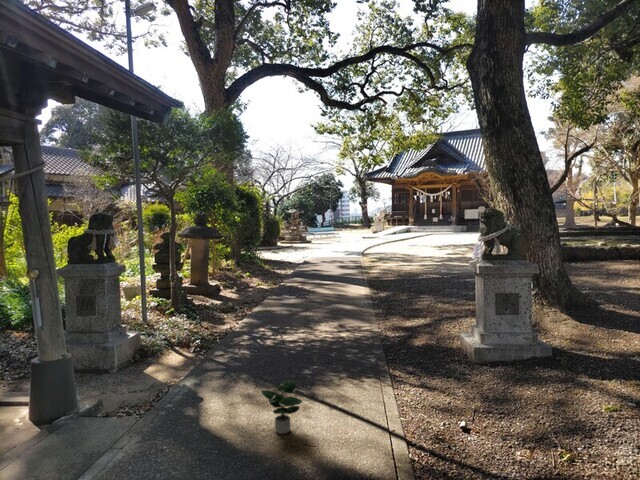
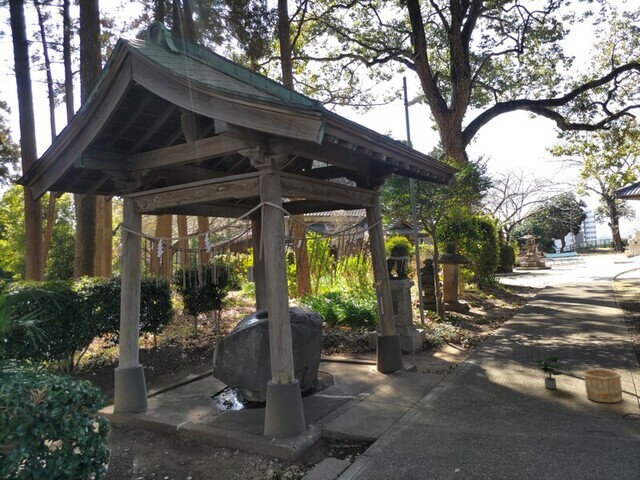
wooden bucket: none [325,401,373,458] -> present [583,369,622,403]

